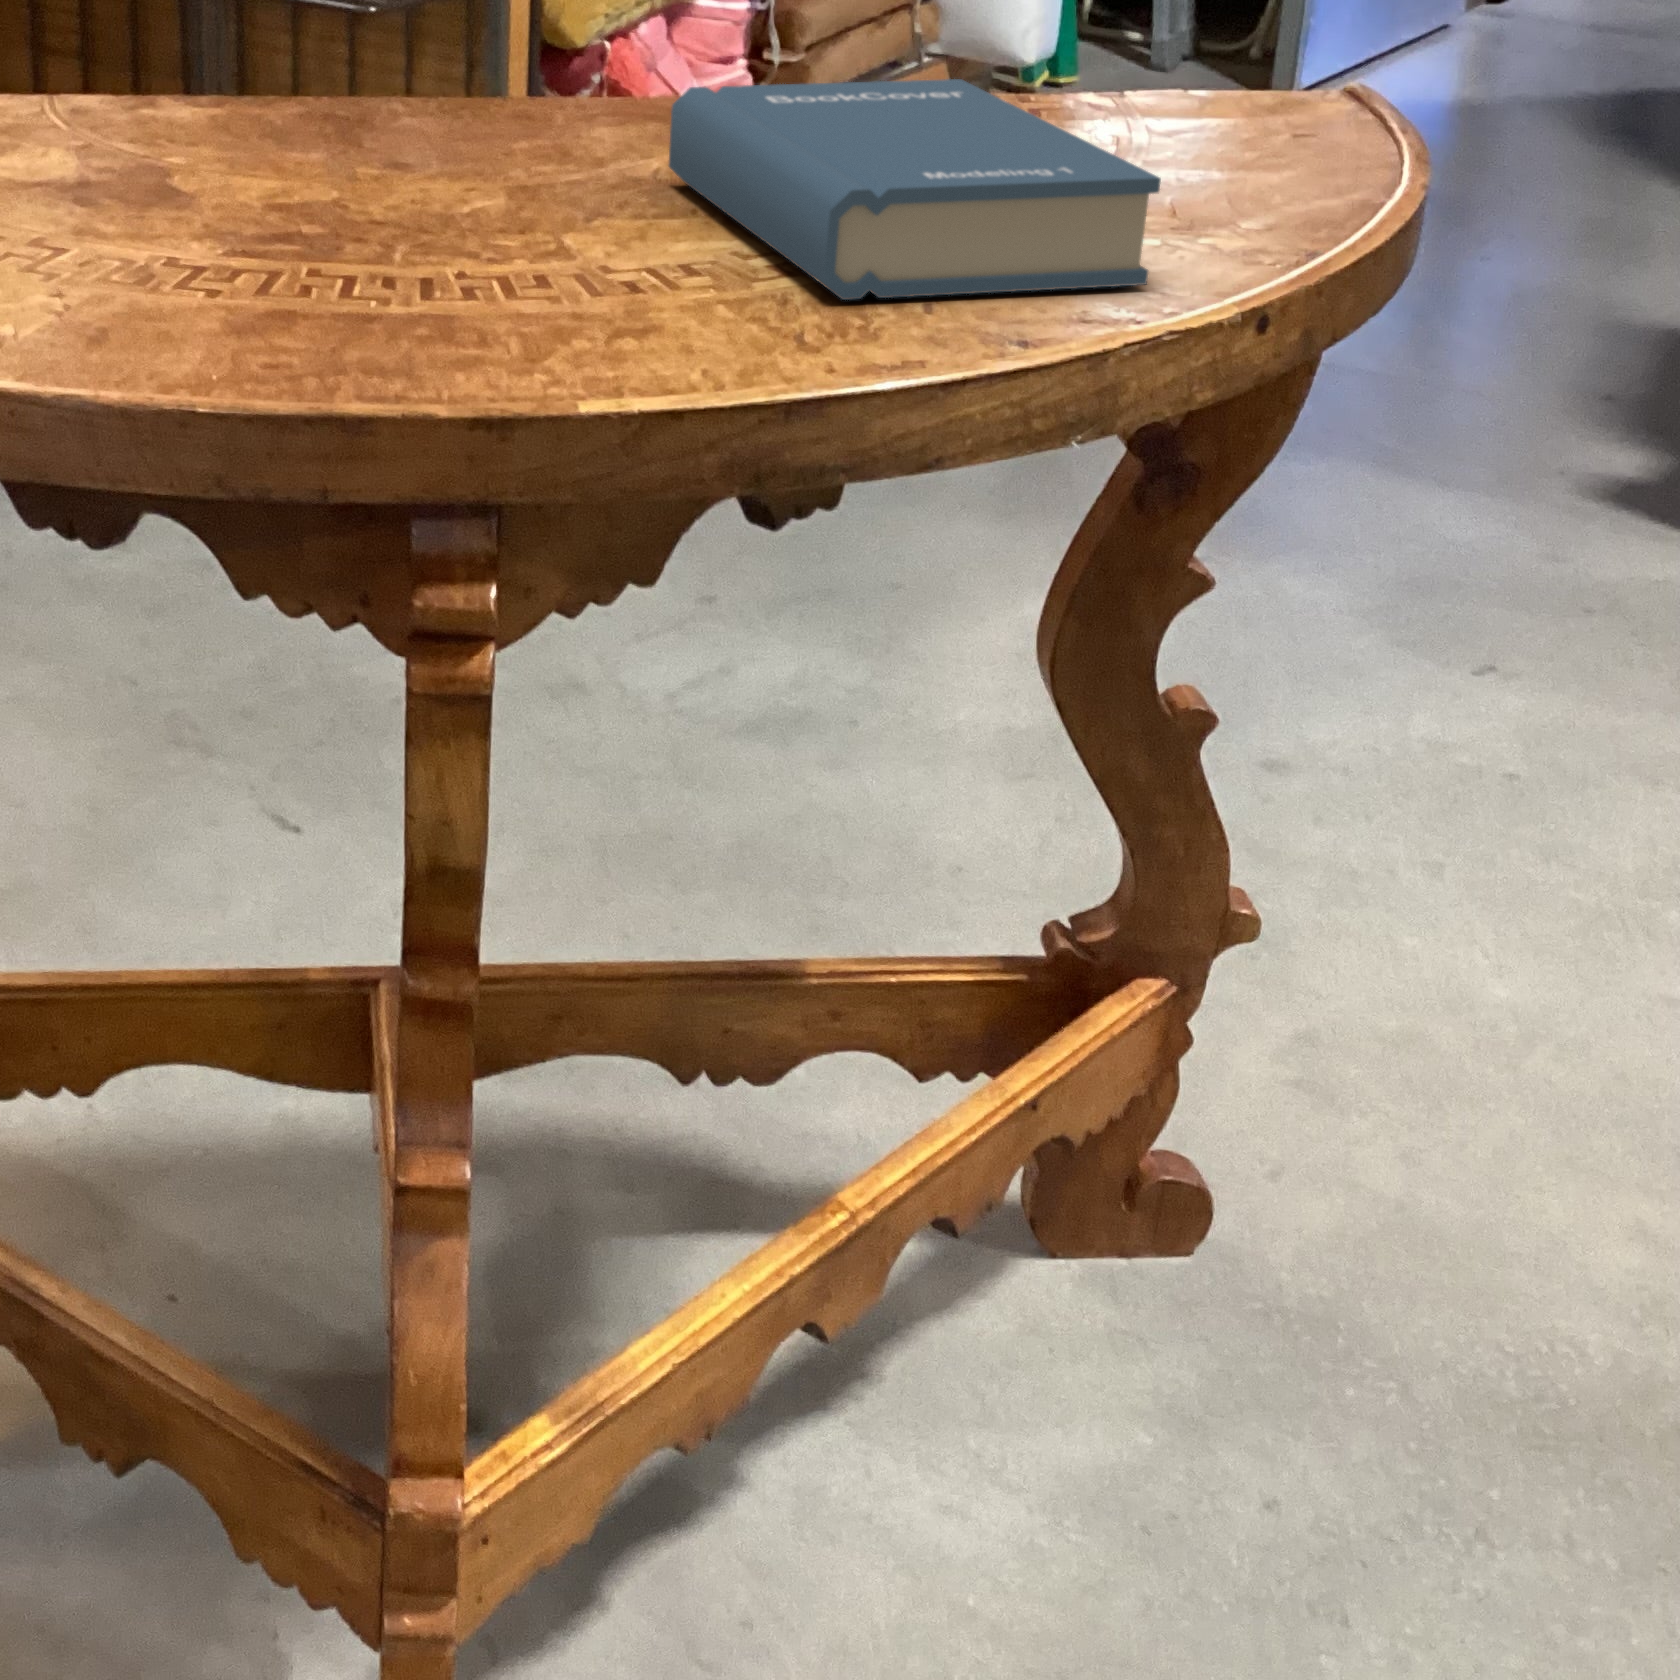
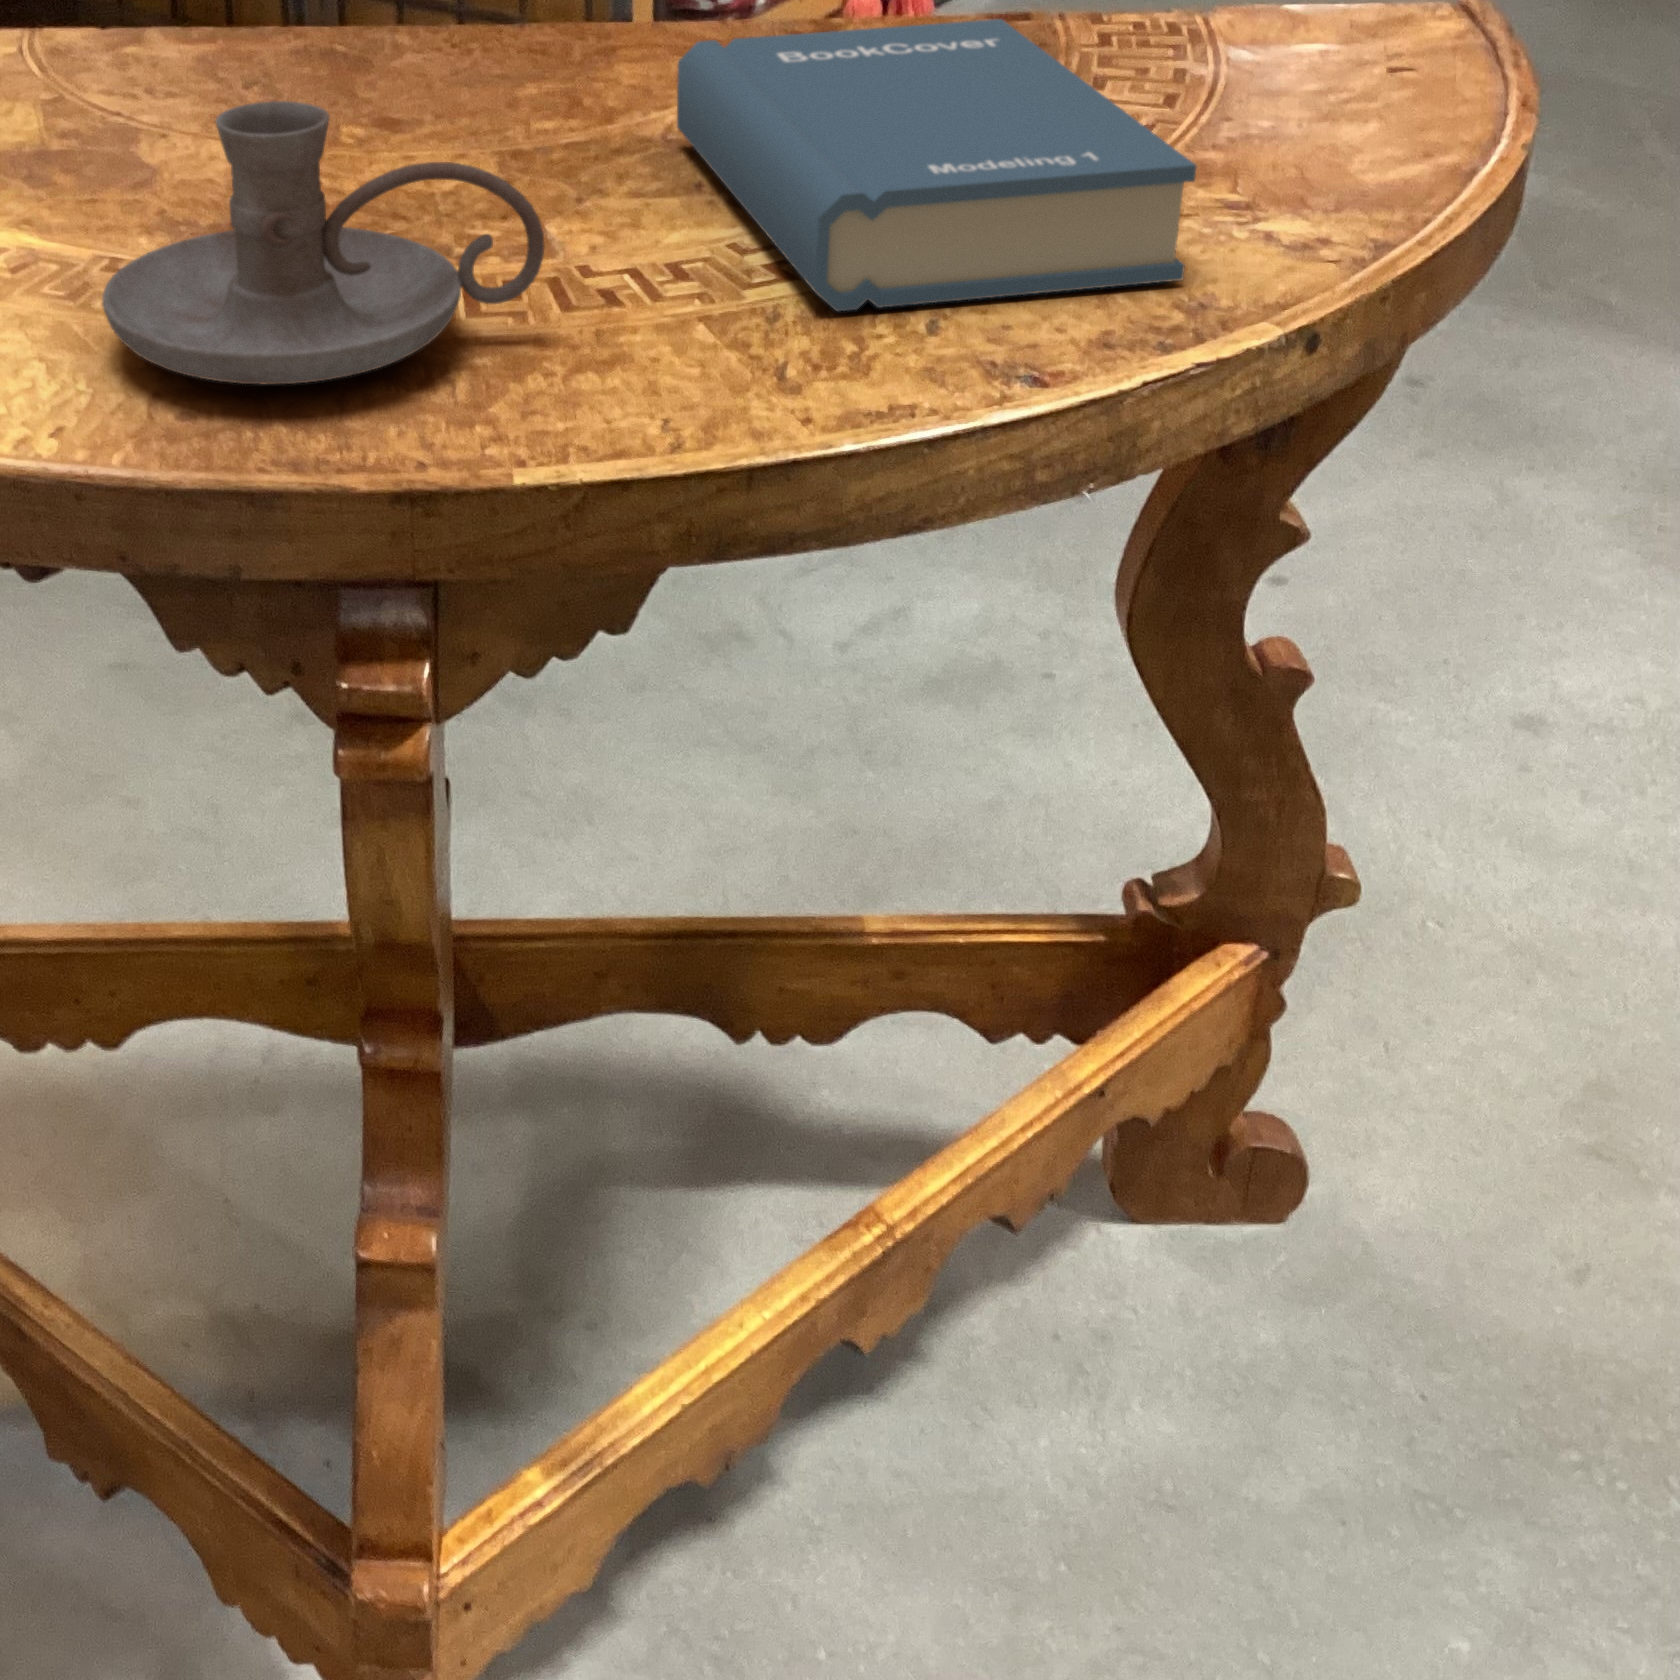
candle holder: none [180,86,586,334] -> present [102,101,545,385]

